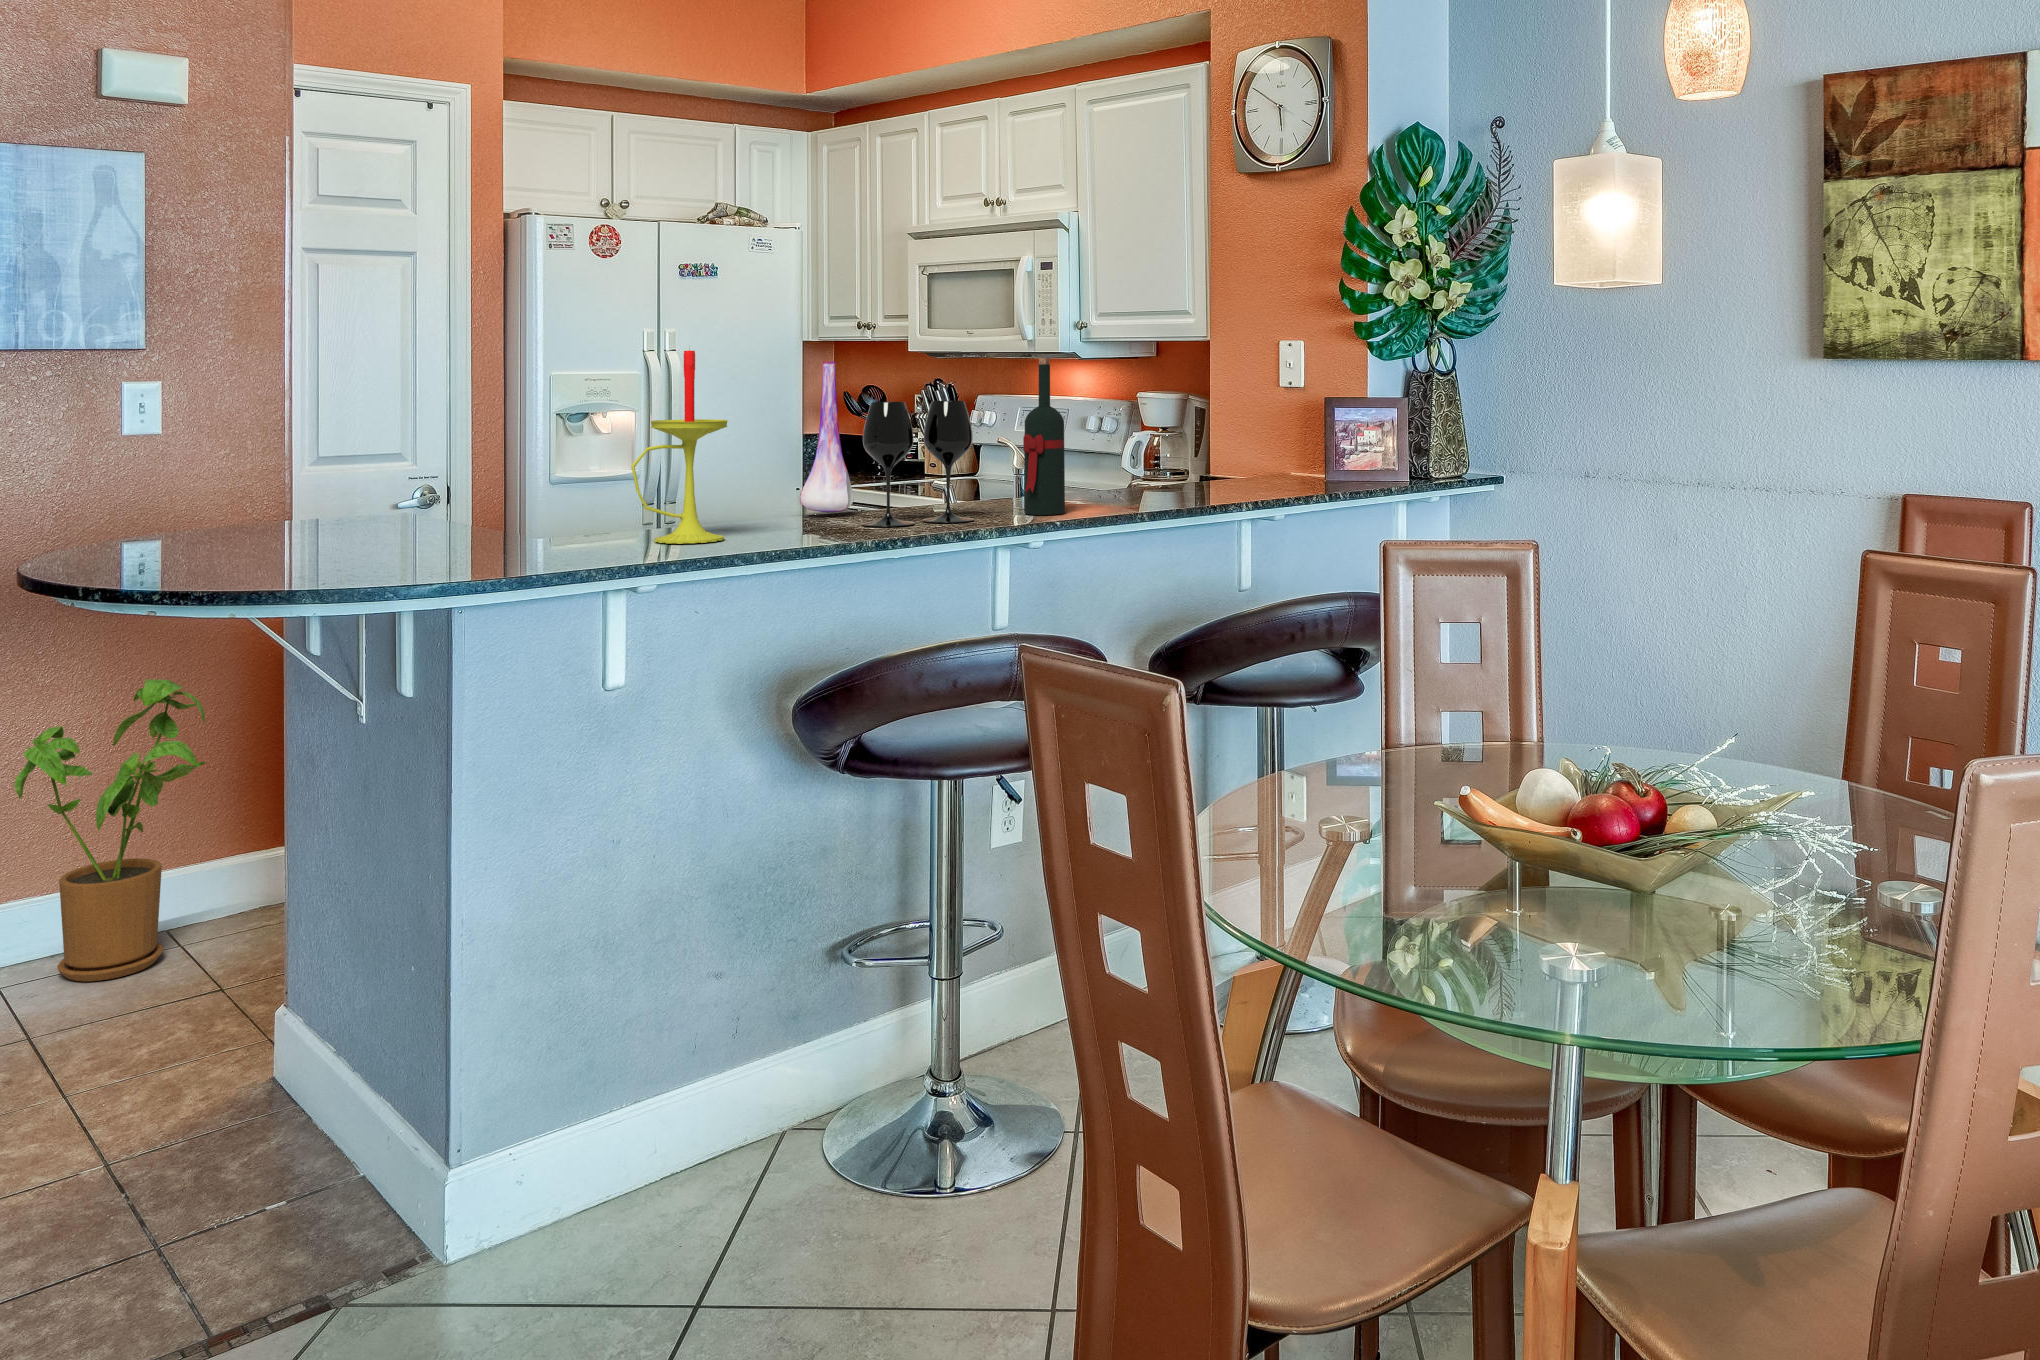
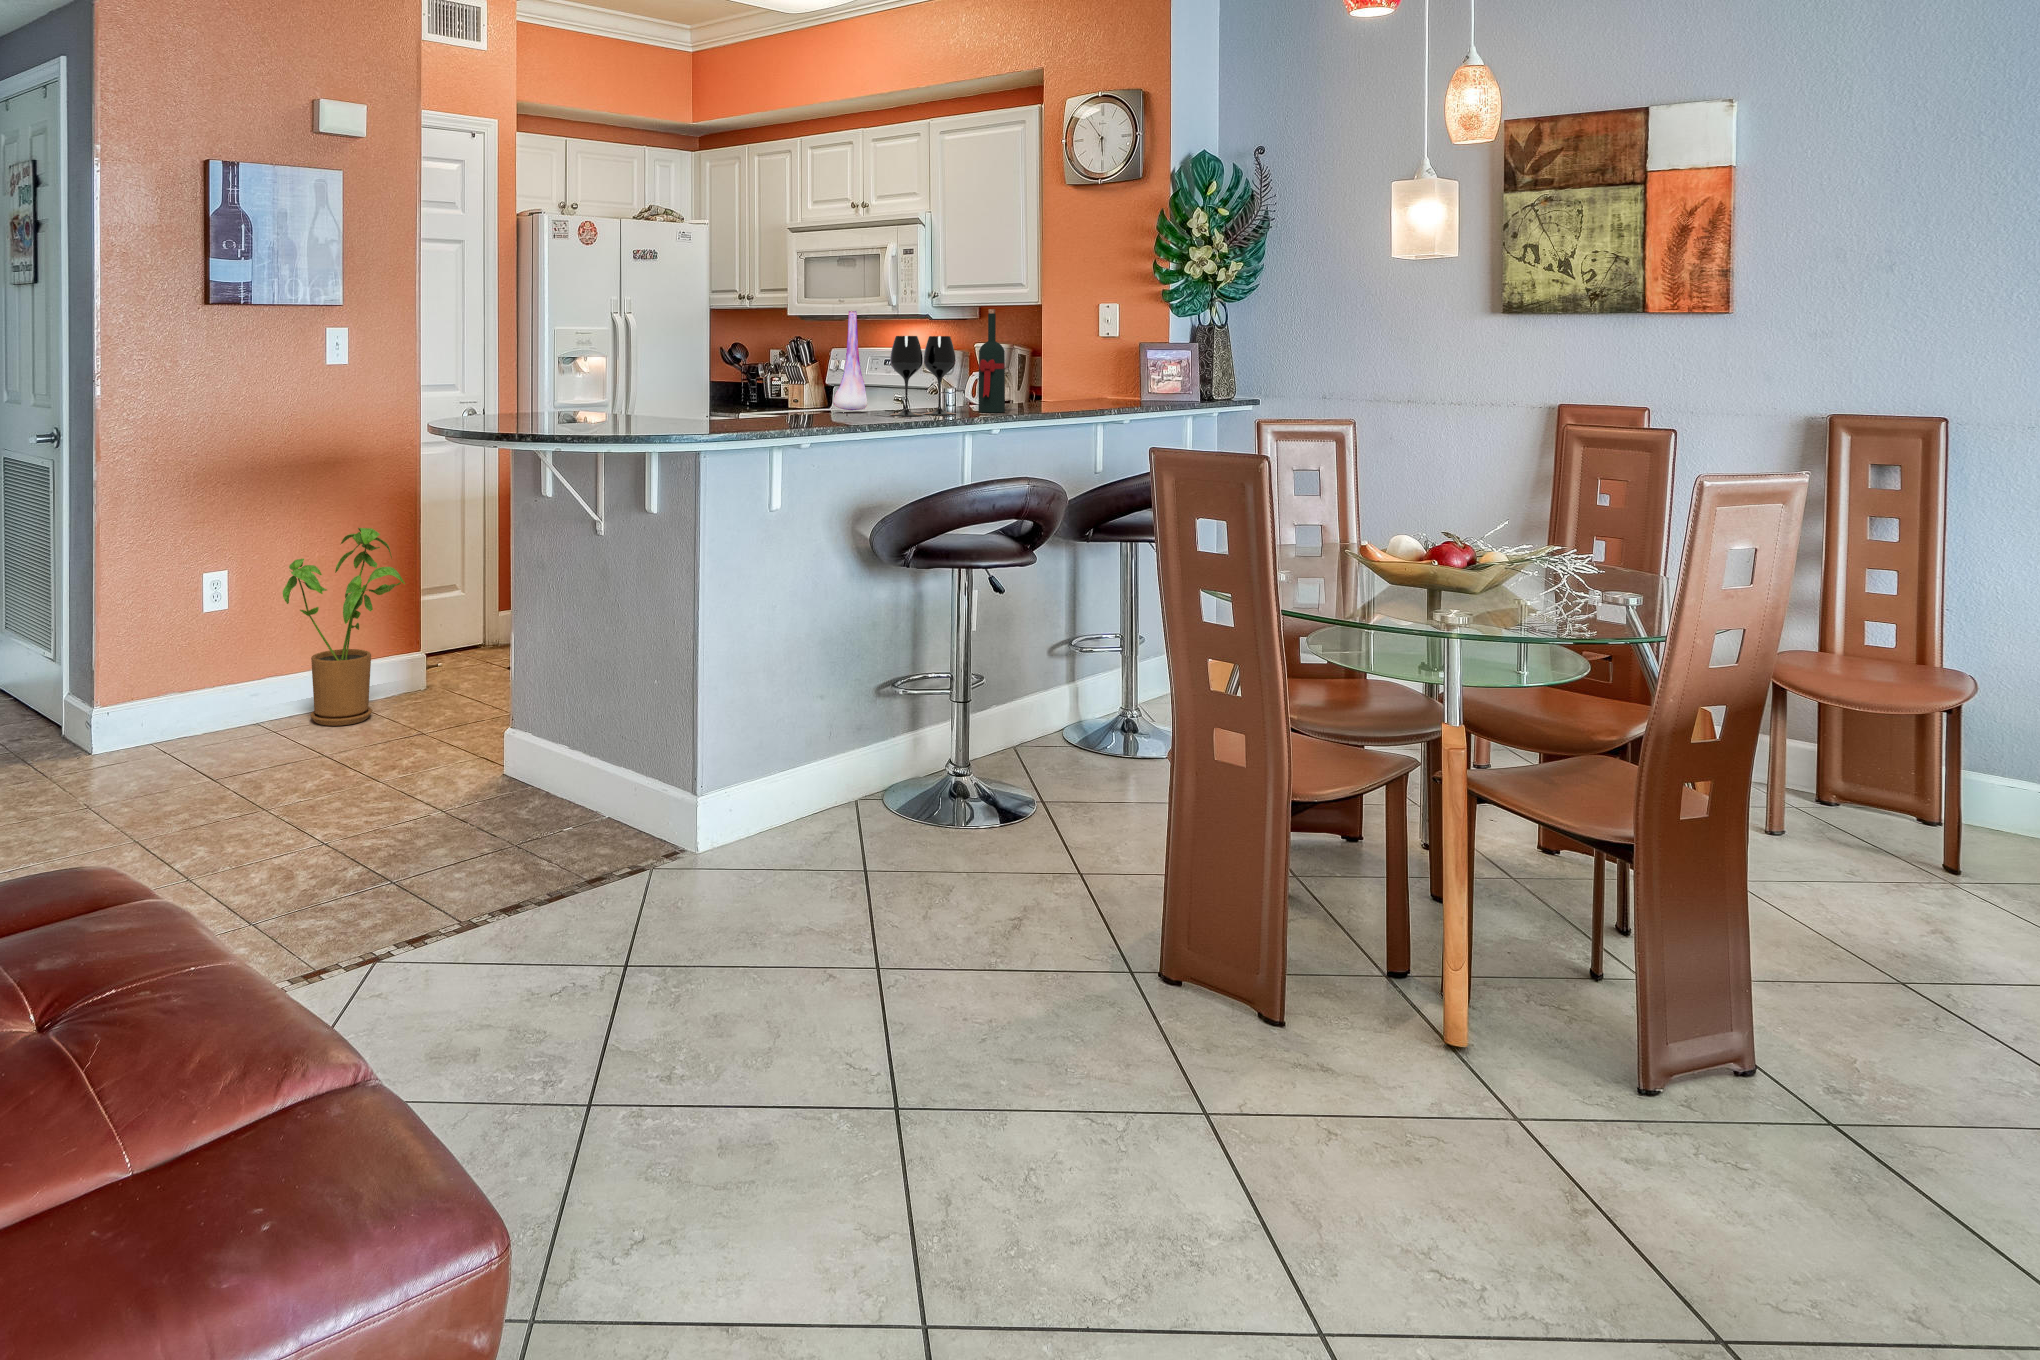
candle: present [631,350,728,544] -> none [776,297,830,420]

